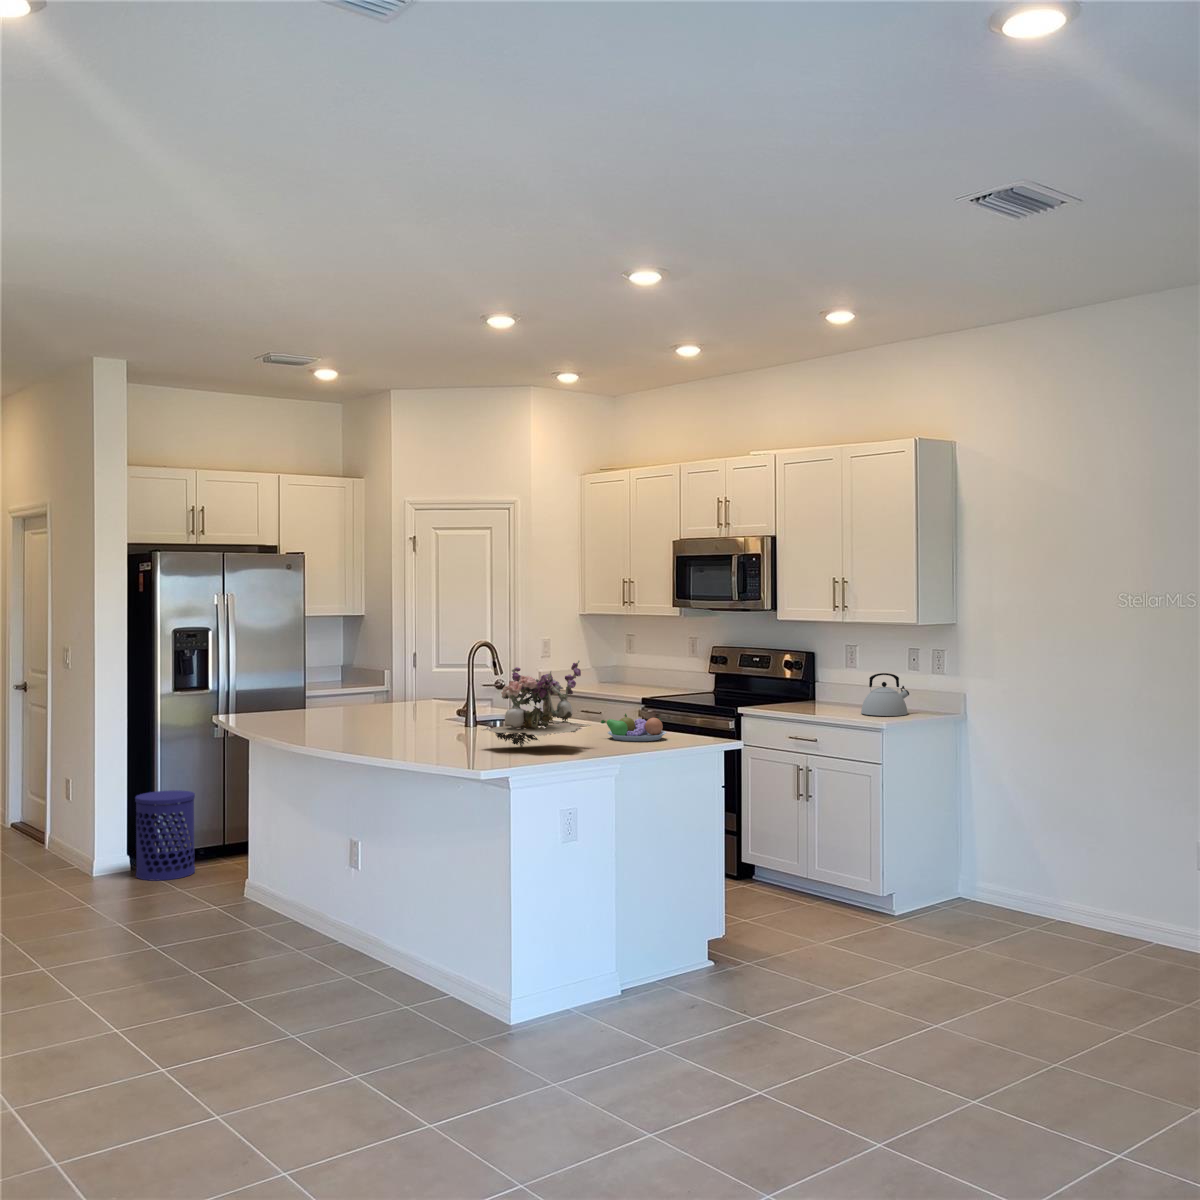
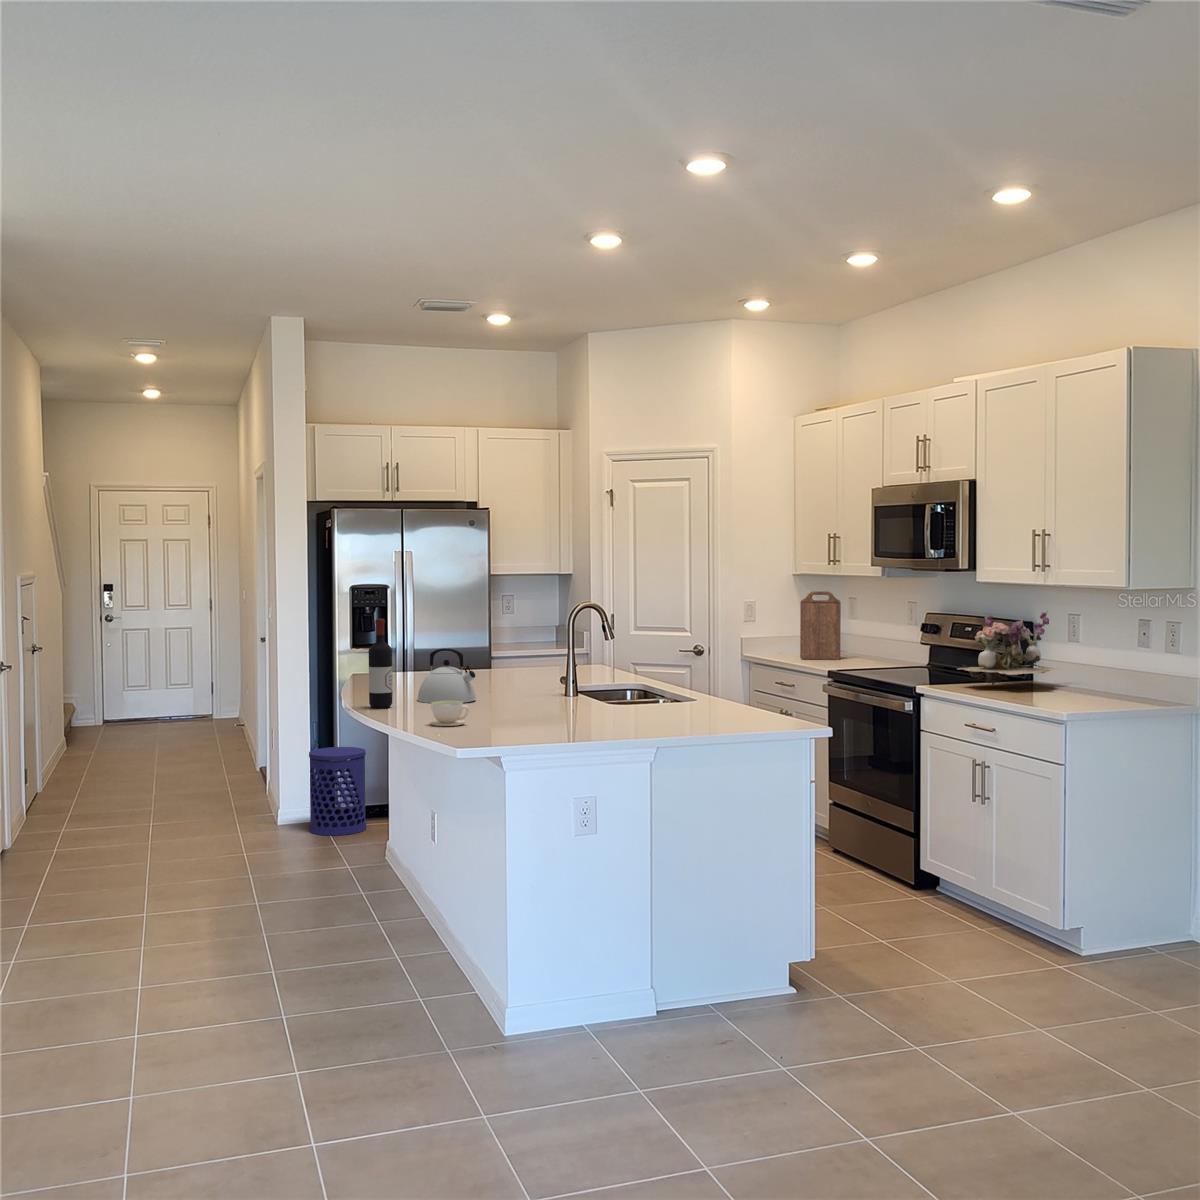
cutting board: none [597,629,632,689] -> present [800,591,841,660]
wine bottle: none [324,660,347,744] -> present [369,619,393,708]
flower arrangement: present [483,660,591,747] -> present [958,610,1059,686]
kettle: present [861,673,909,716] -> present [418,648,476,703]
fruit bowl: present [601,714,666,741] -> none [678,688,752,722]
coffee cup: none [419,733,454,755] -> present [430,701,469,726]

